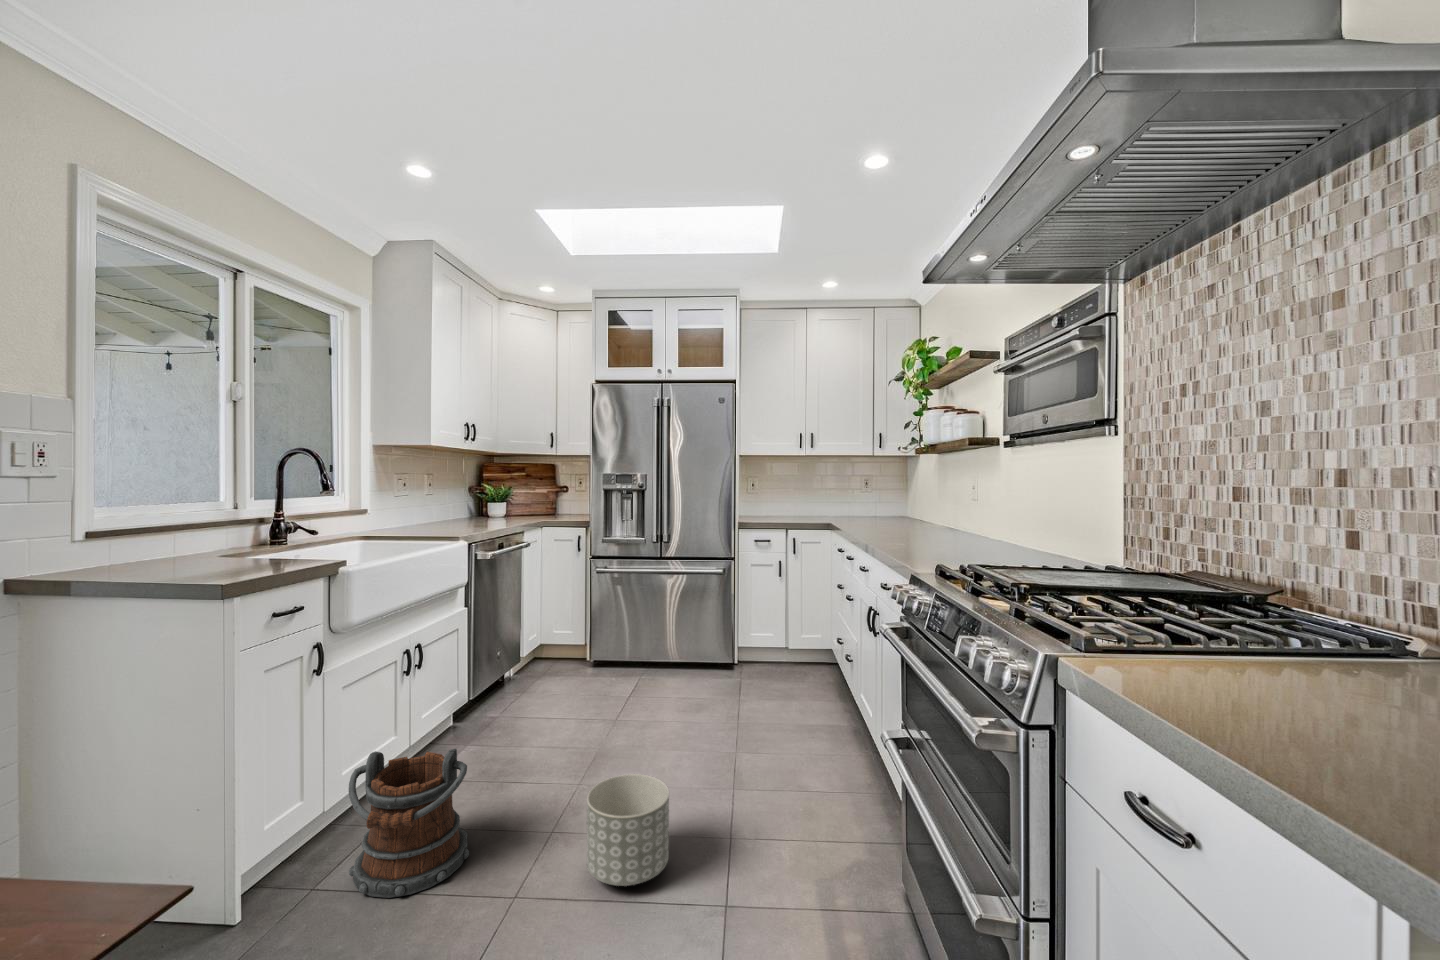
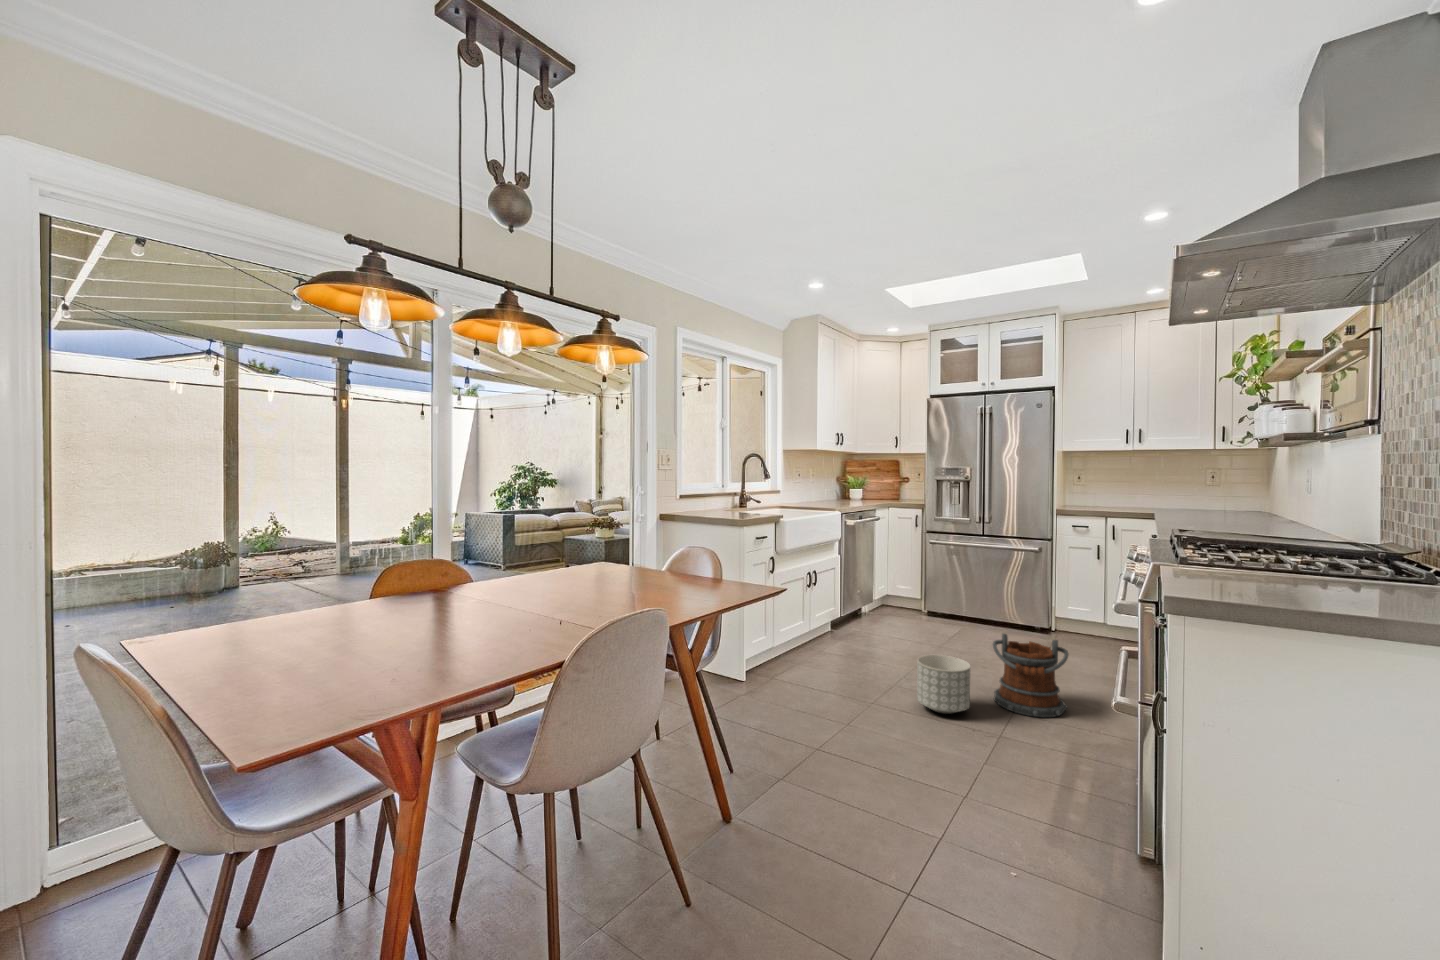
bucket: present [349,749,469,898] -> present [993,634,1068,717]

